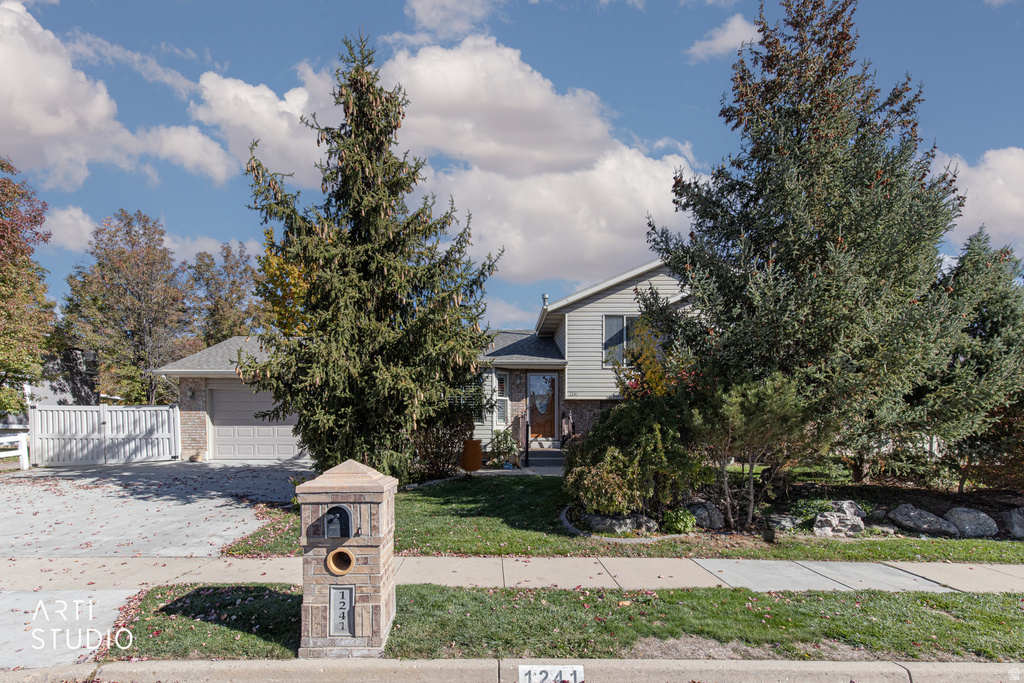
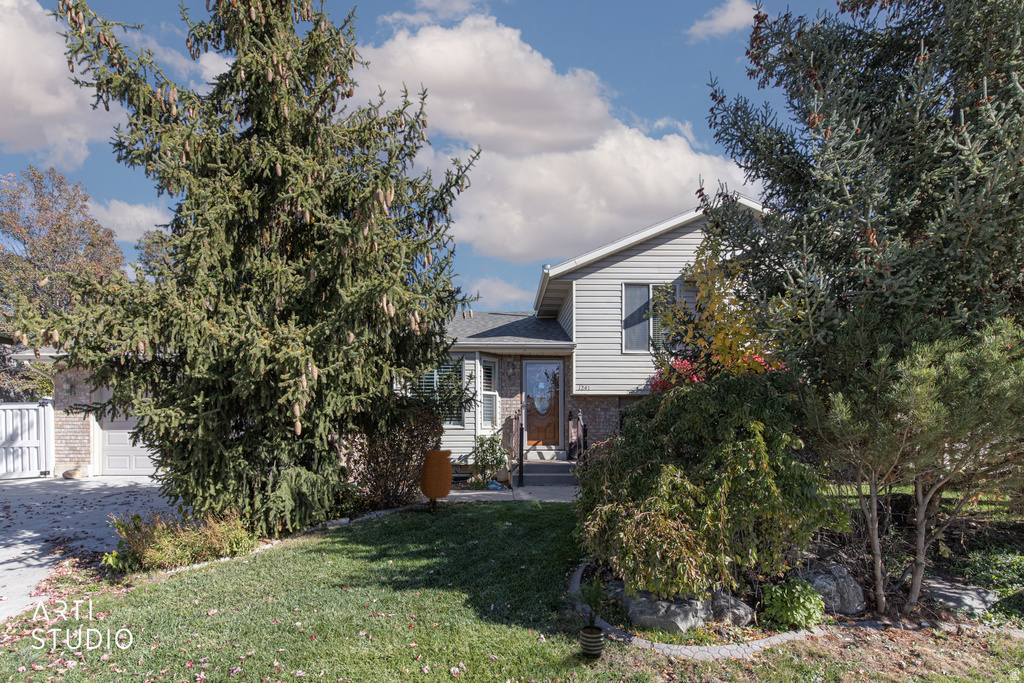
potted plant: present [756,508,777,542] -> present [566,583,613,658]

